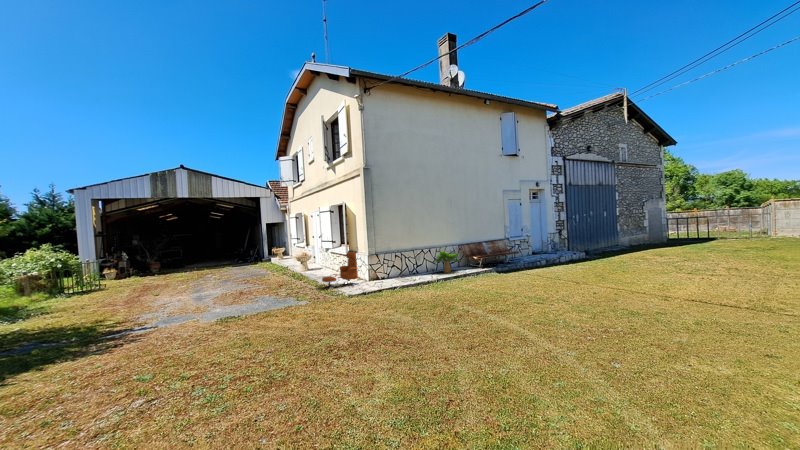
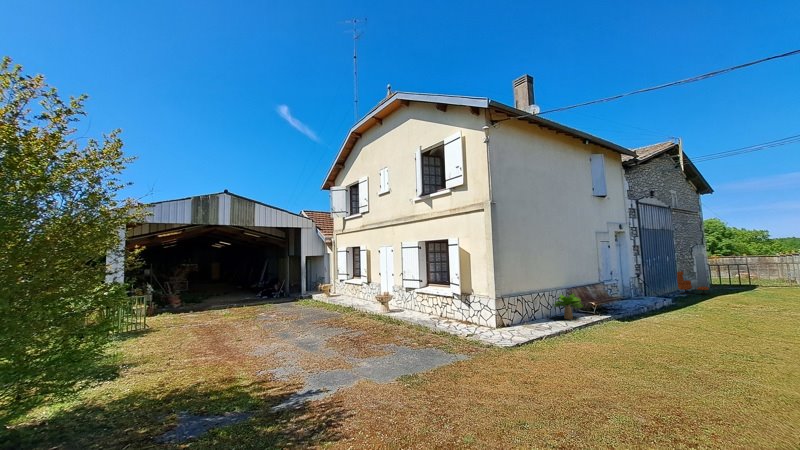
lounge chair: present [321,252,358,290] -> present [677,271,710,295]

